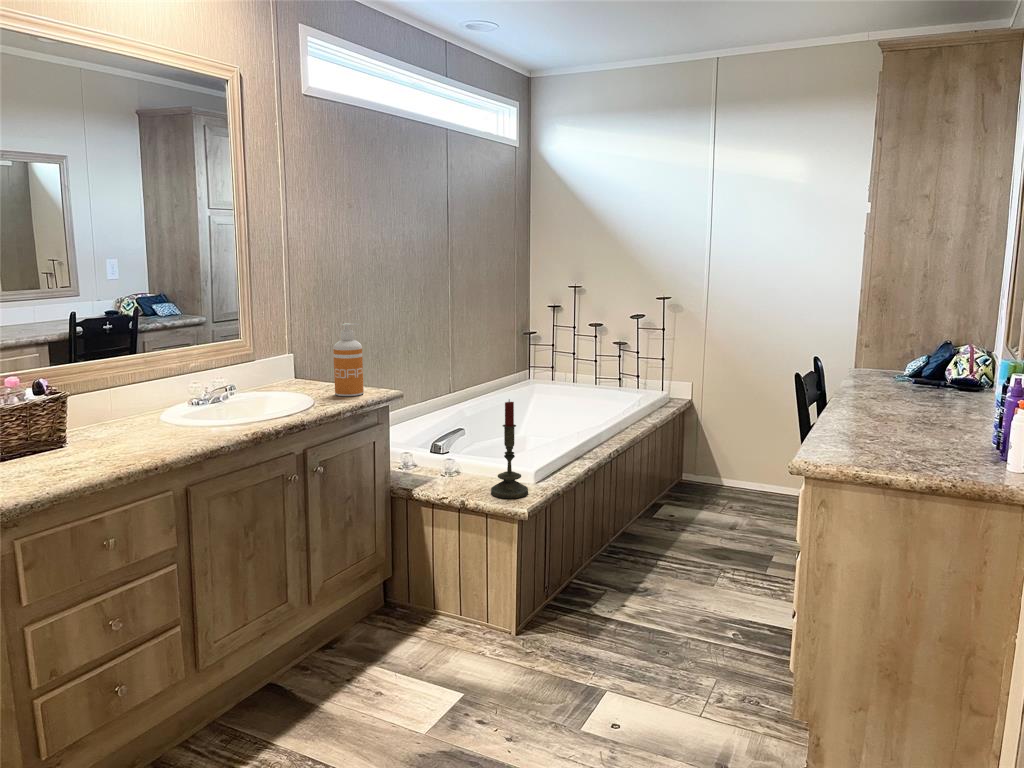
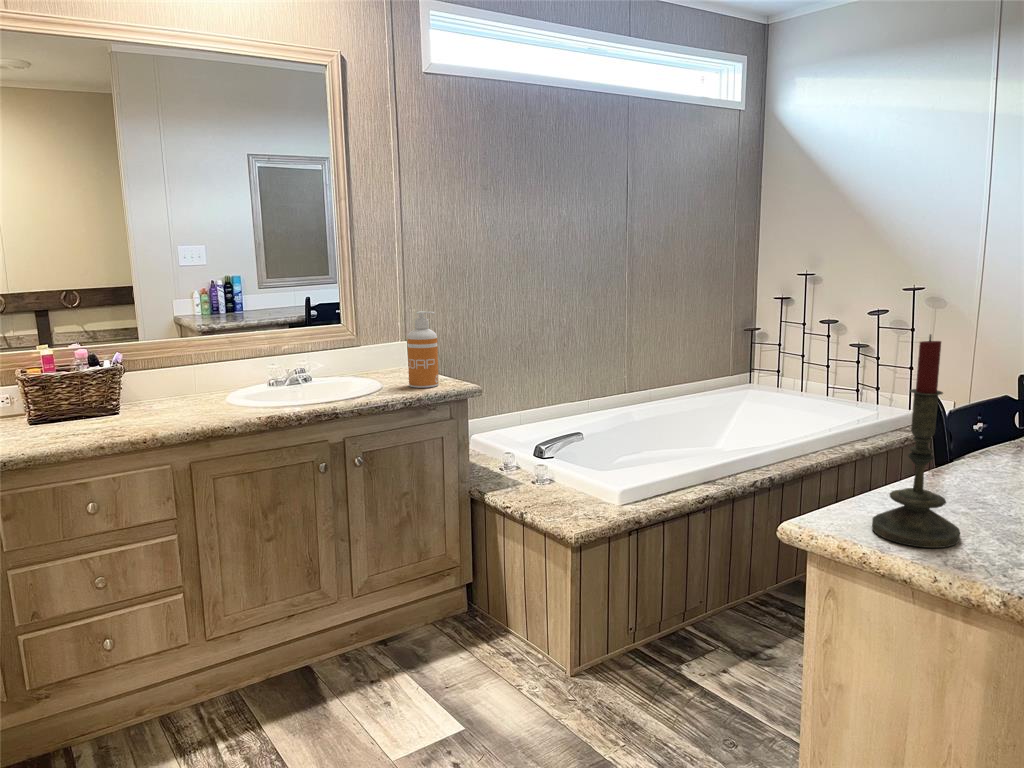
candle: present [491,400,528,498] -> present [872,334,960,548]

